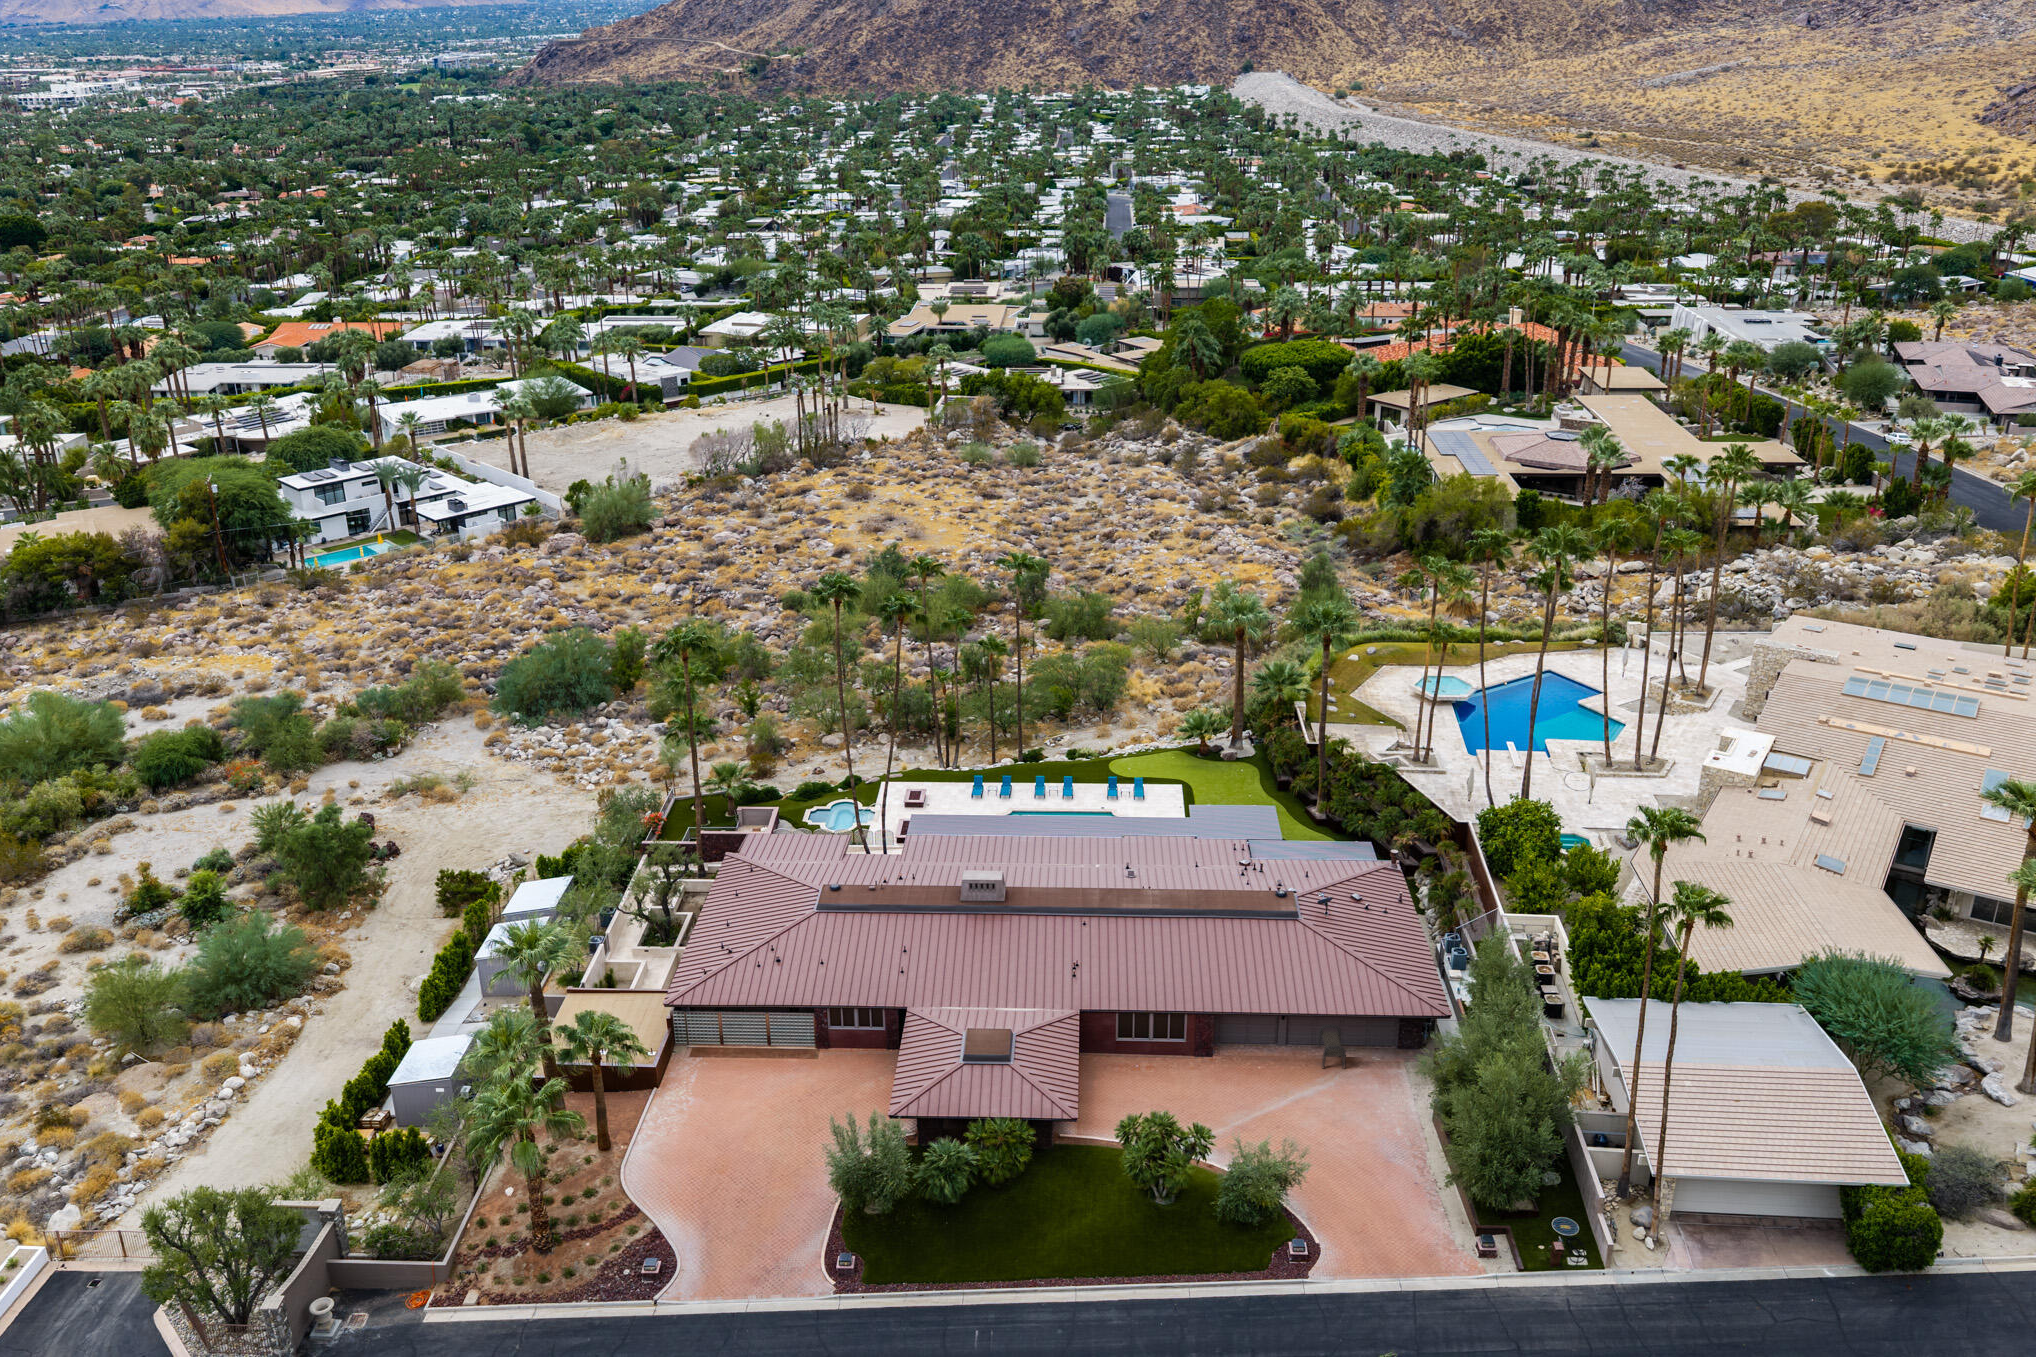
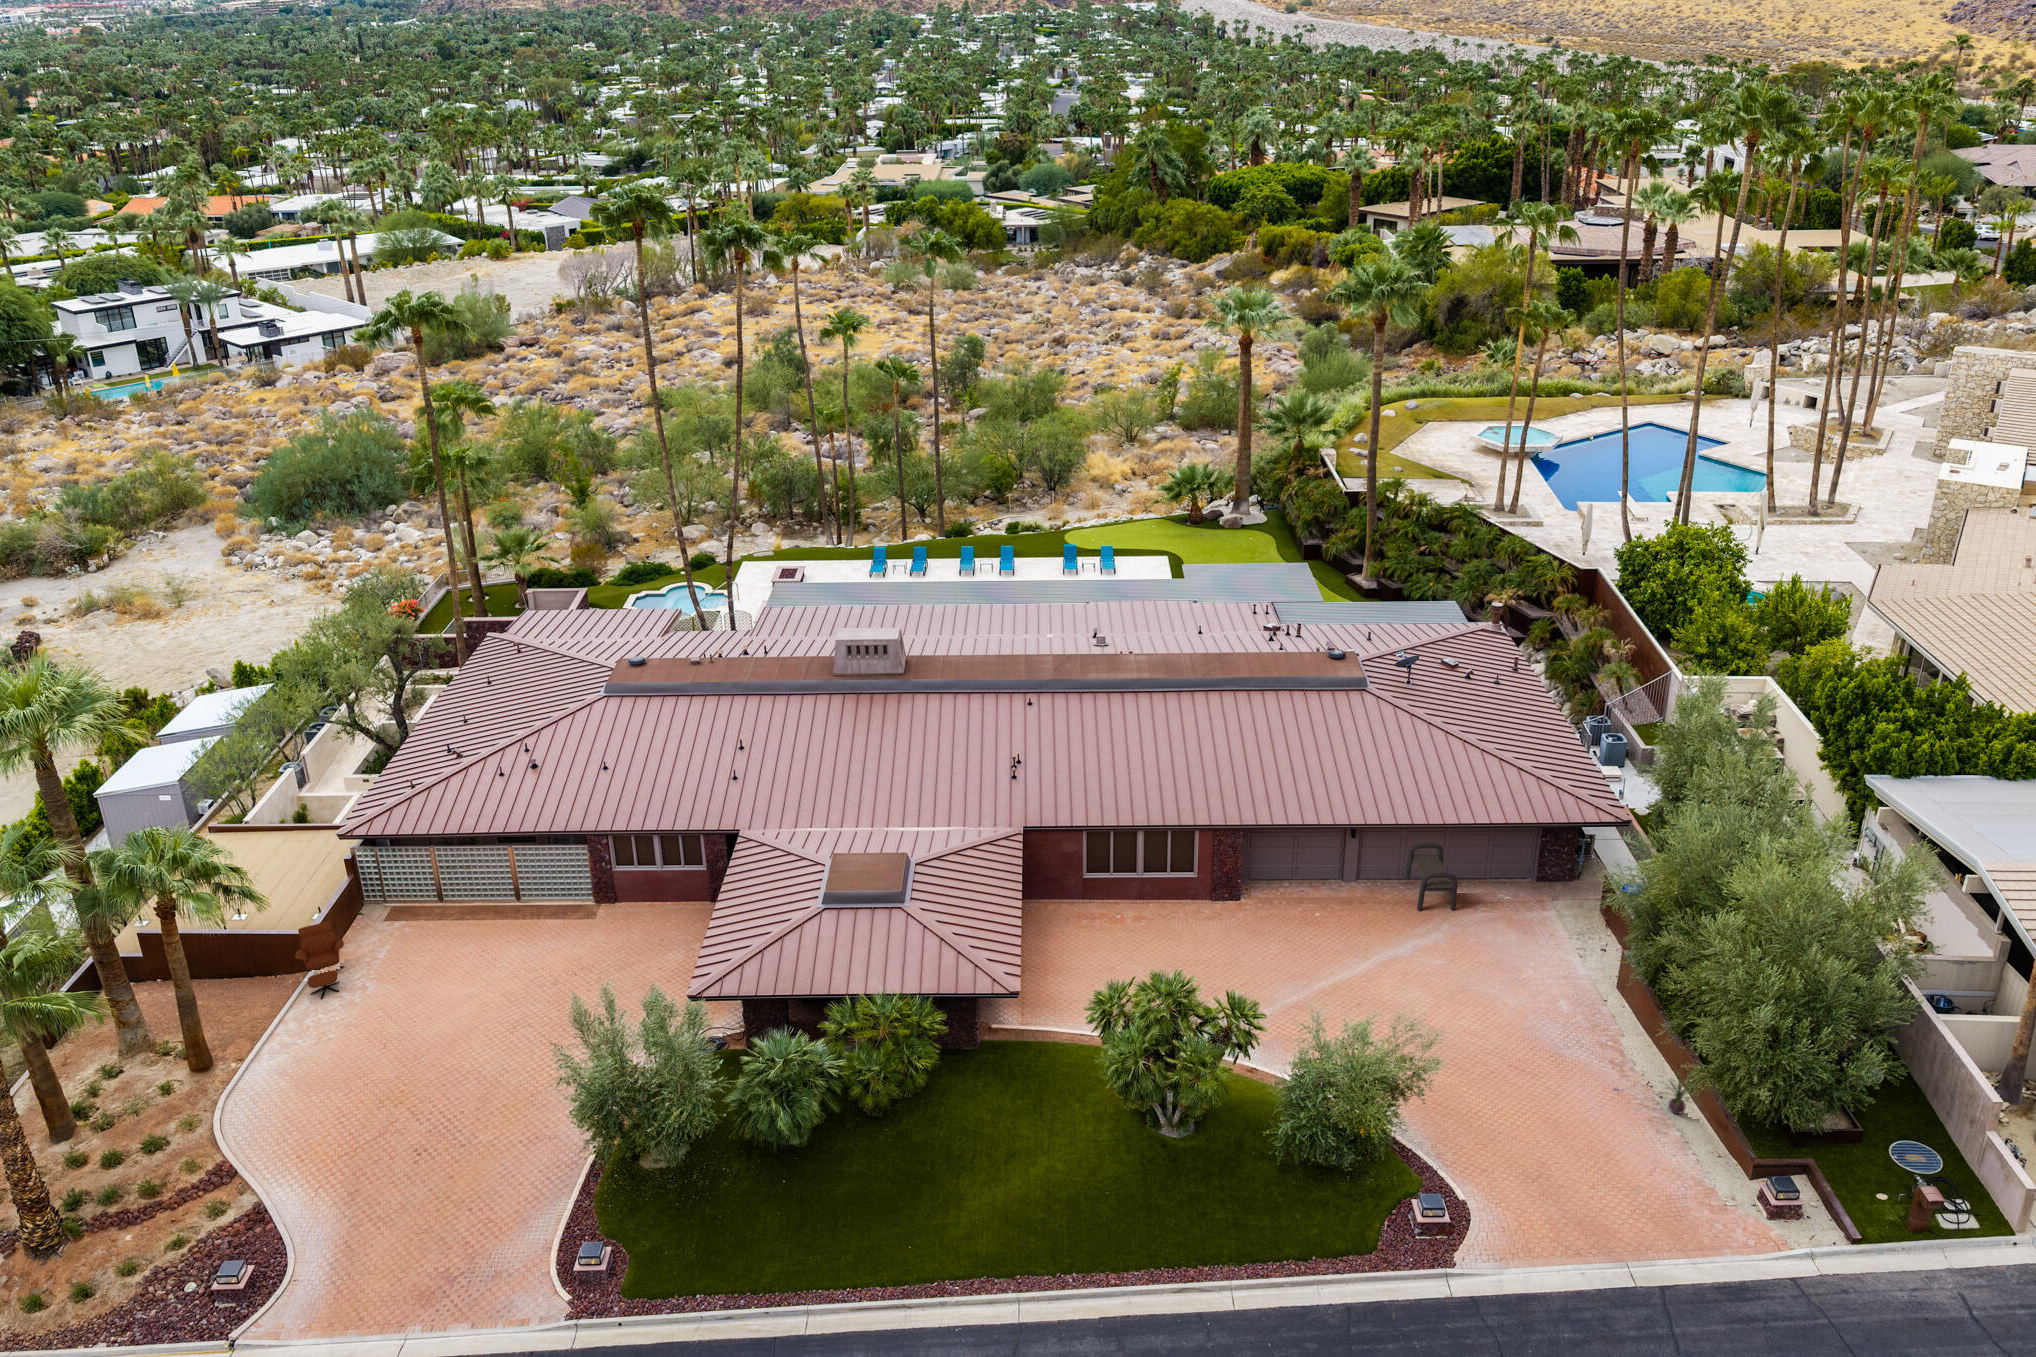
lounge chair: none [638,1059,666,1107] -> present [295,922,344,999]
decorative plant: none [1434,1174,1460,1200] -> present [1668,1071,1701,1114]

